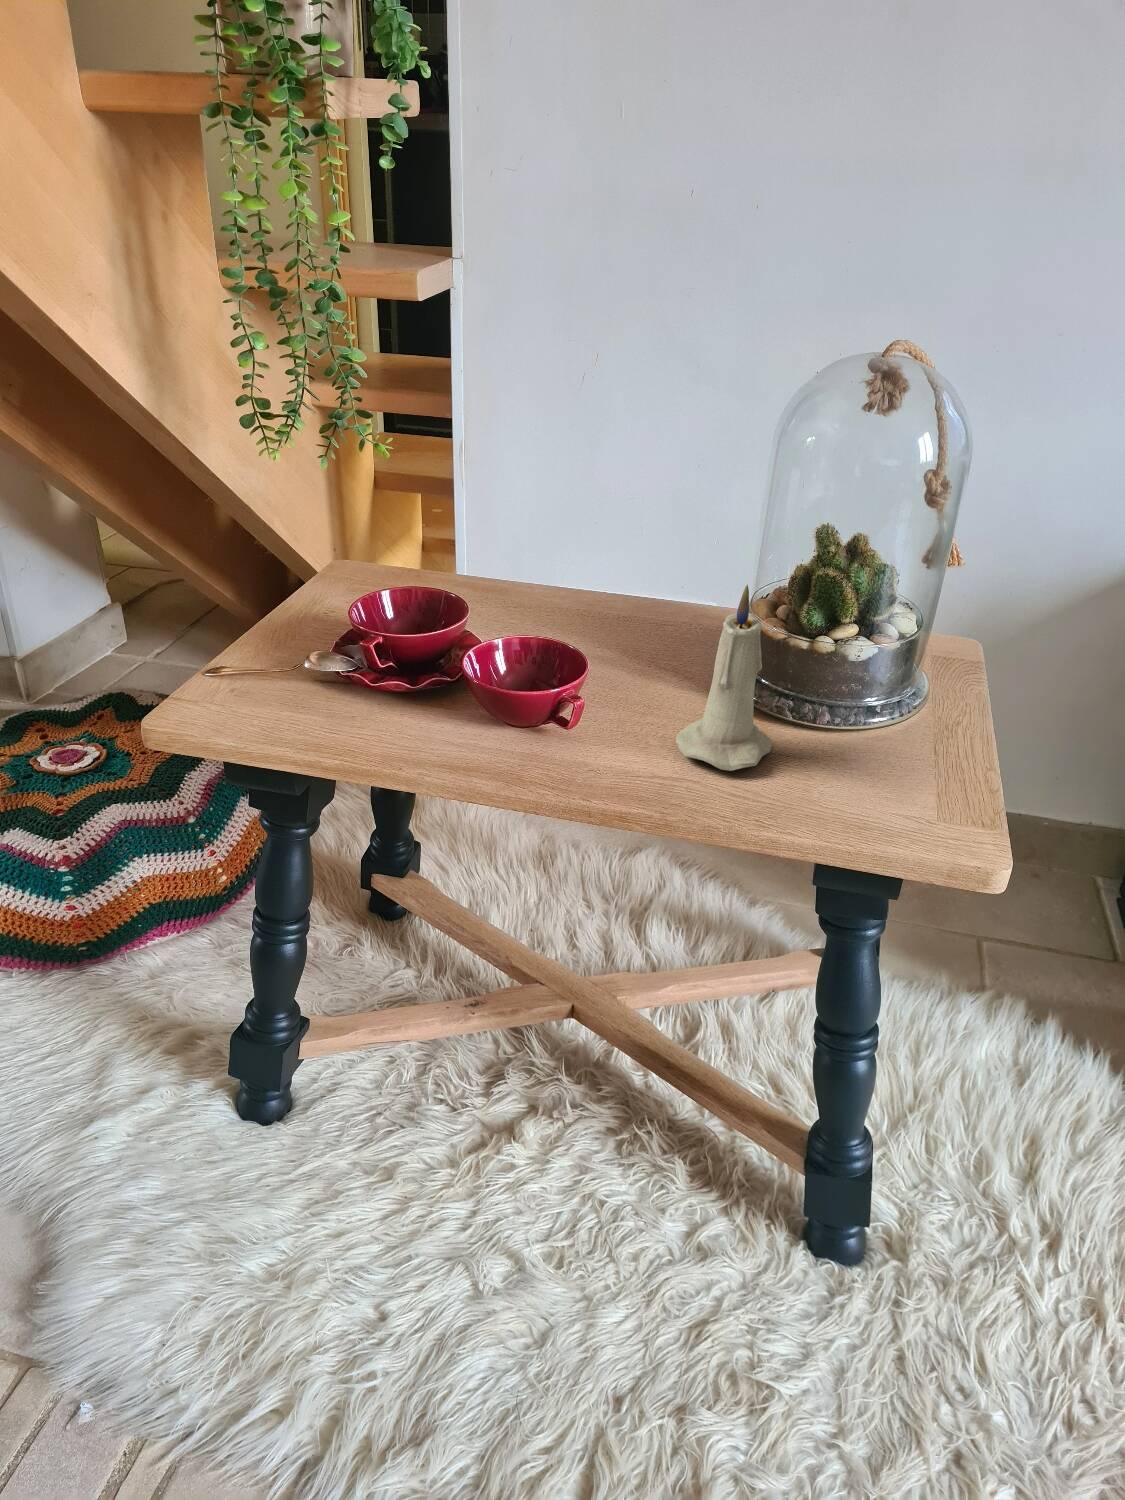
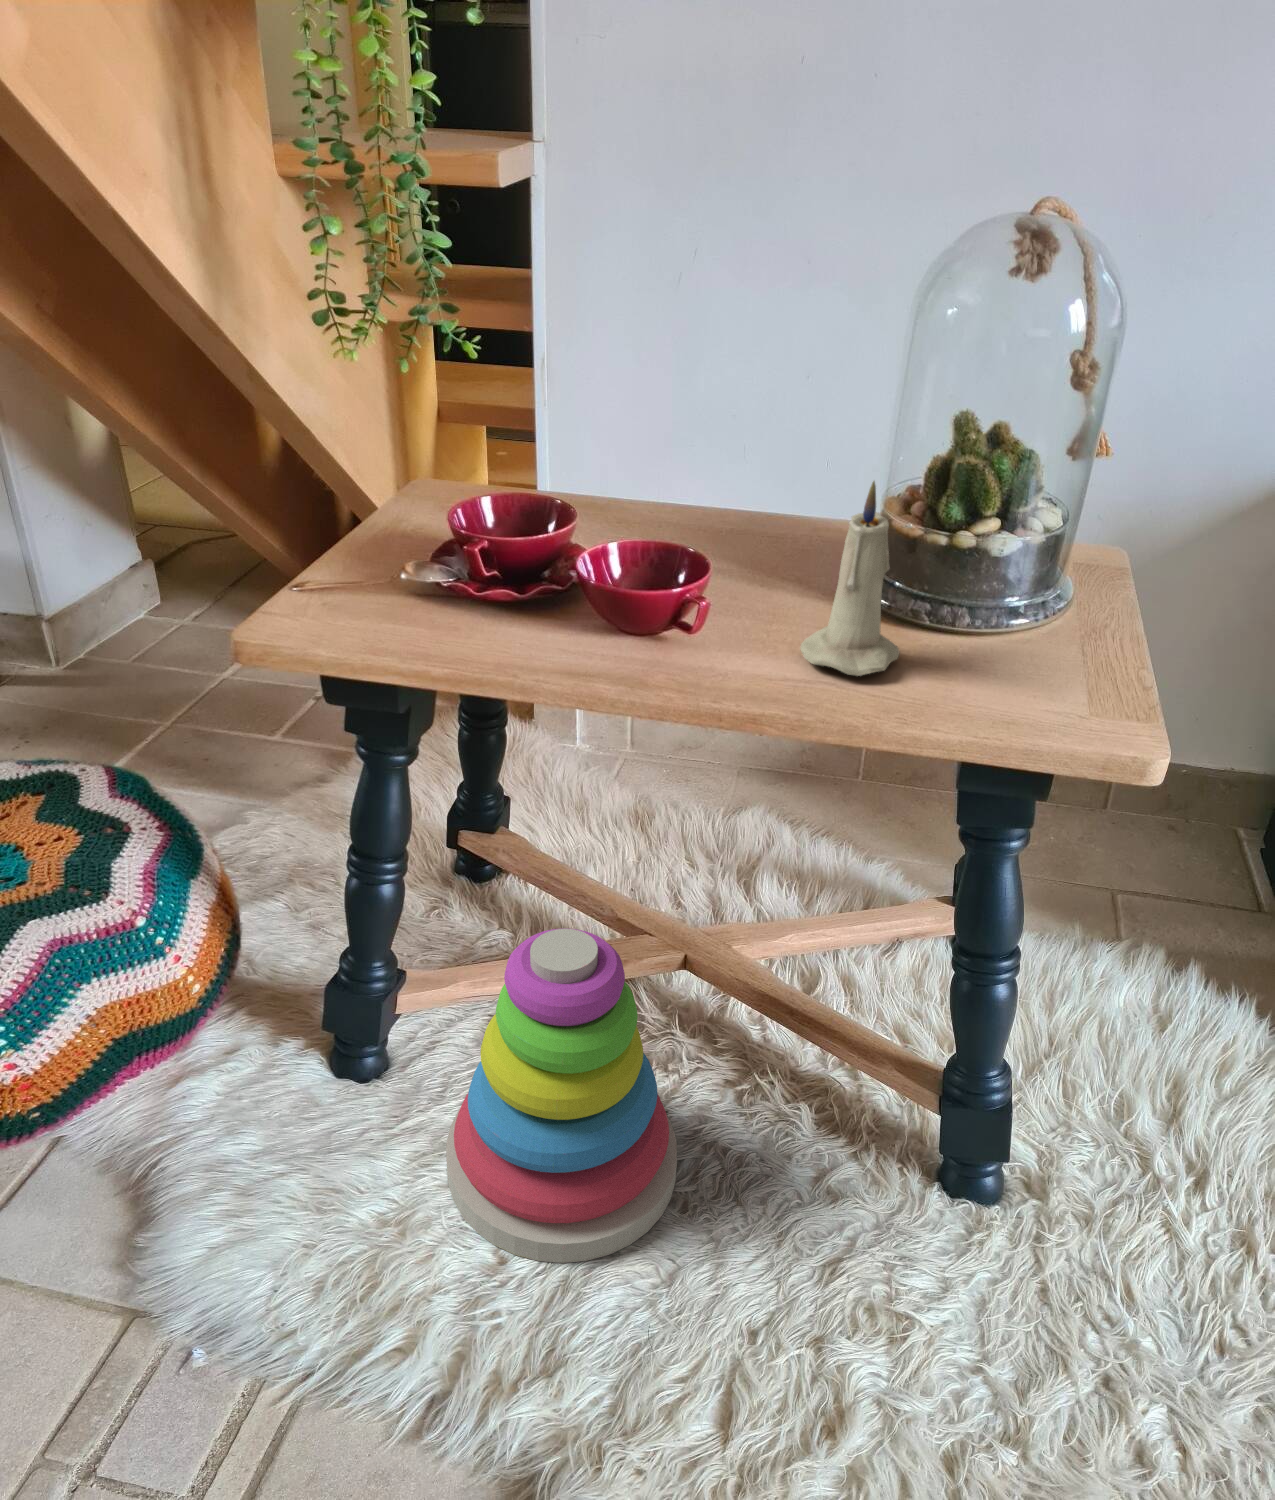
stacking toy: none [335,1001,555,1321] -> present [446,928,677,1263]

